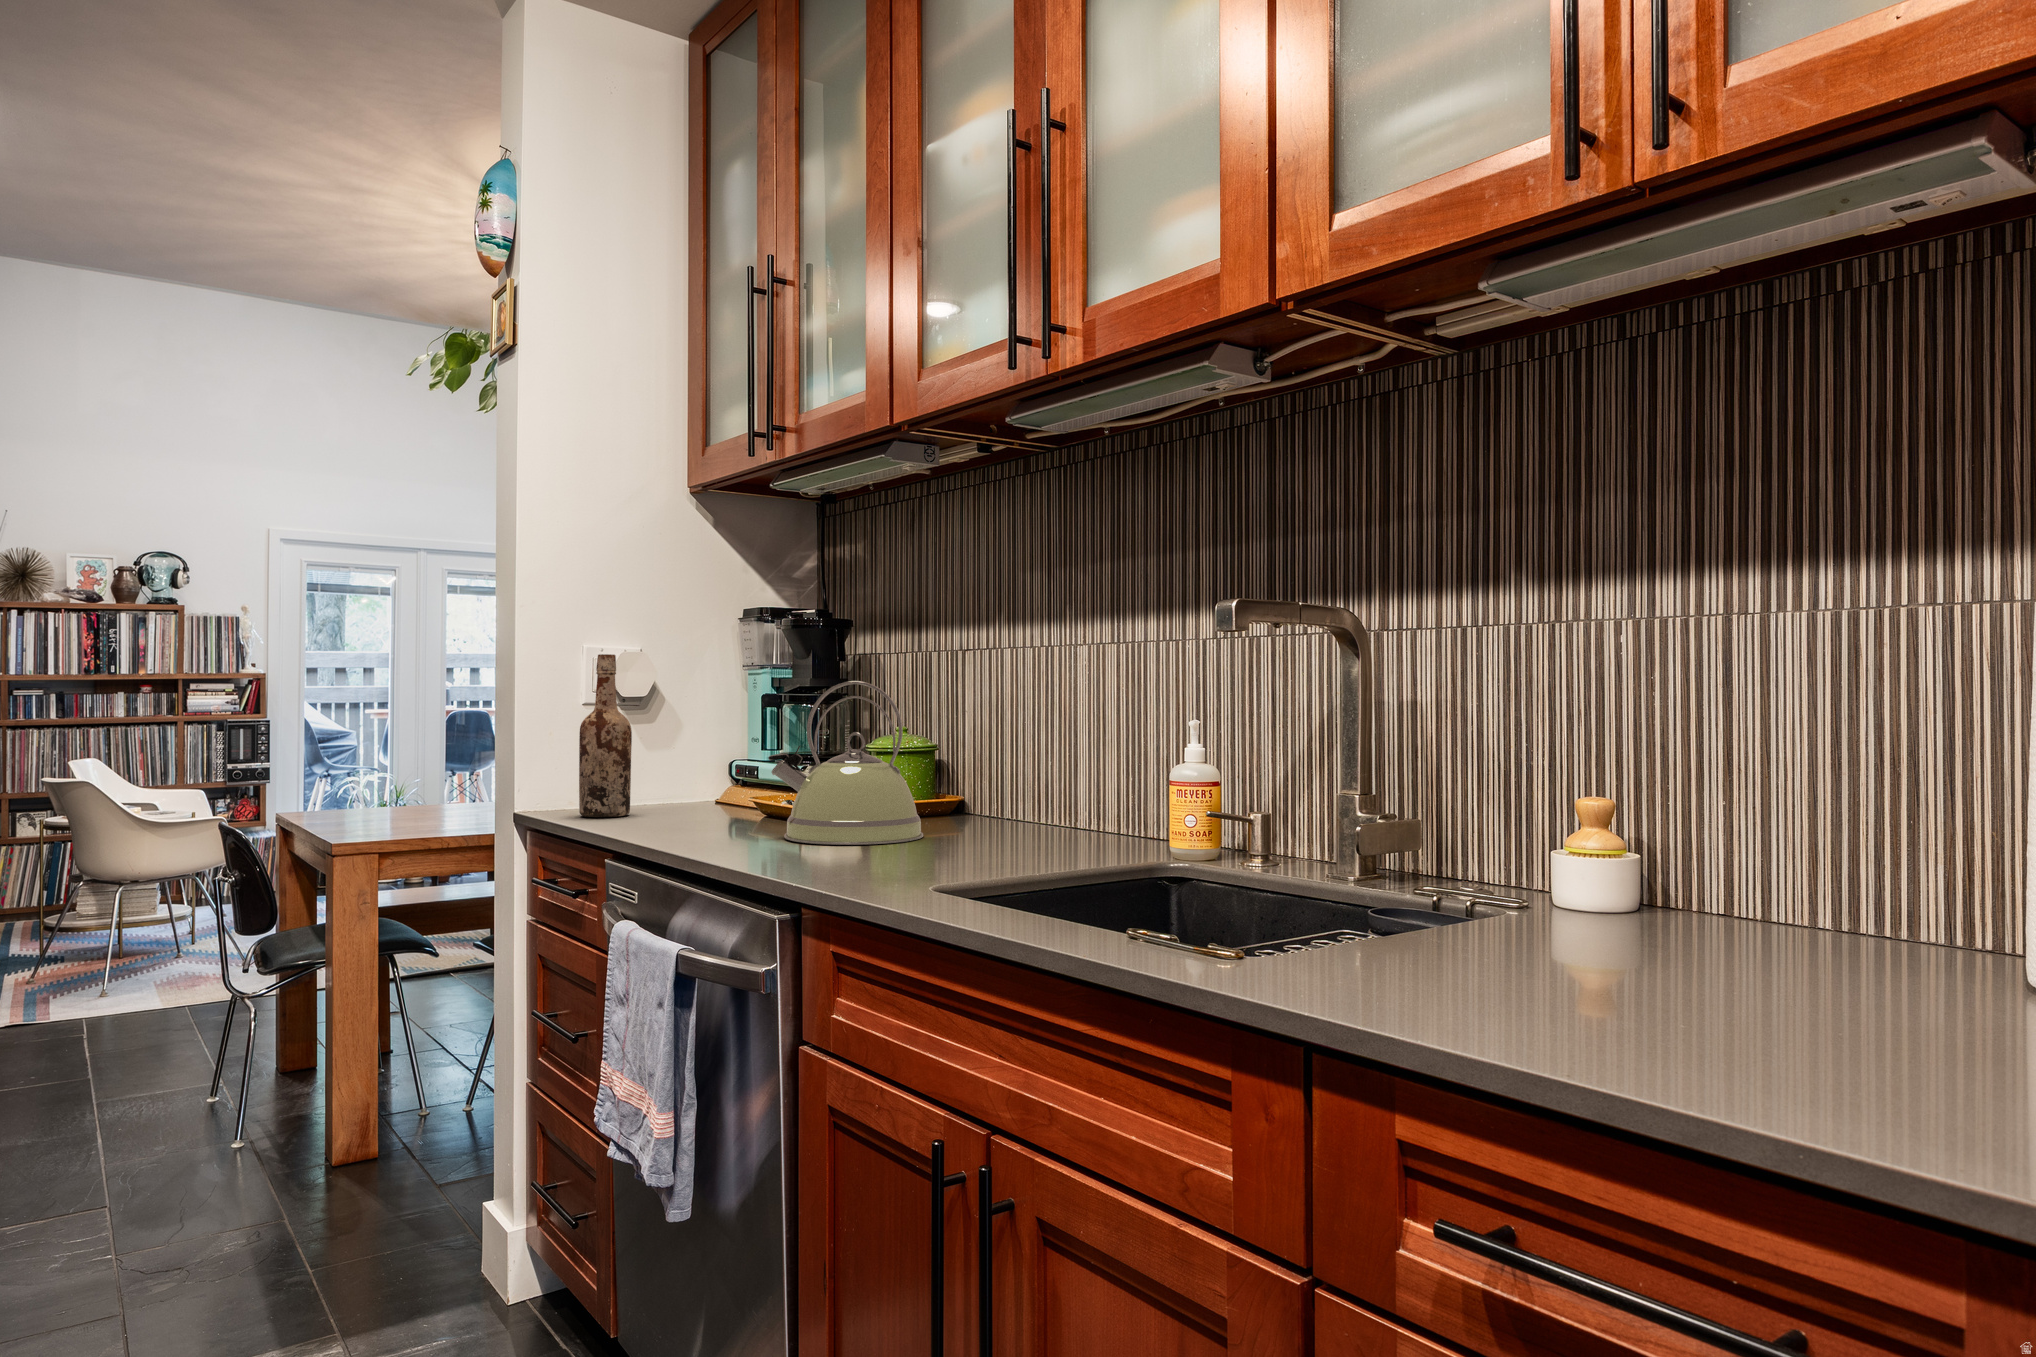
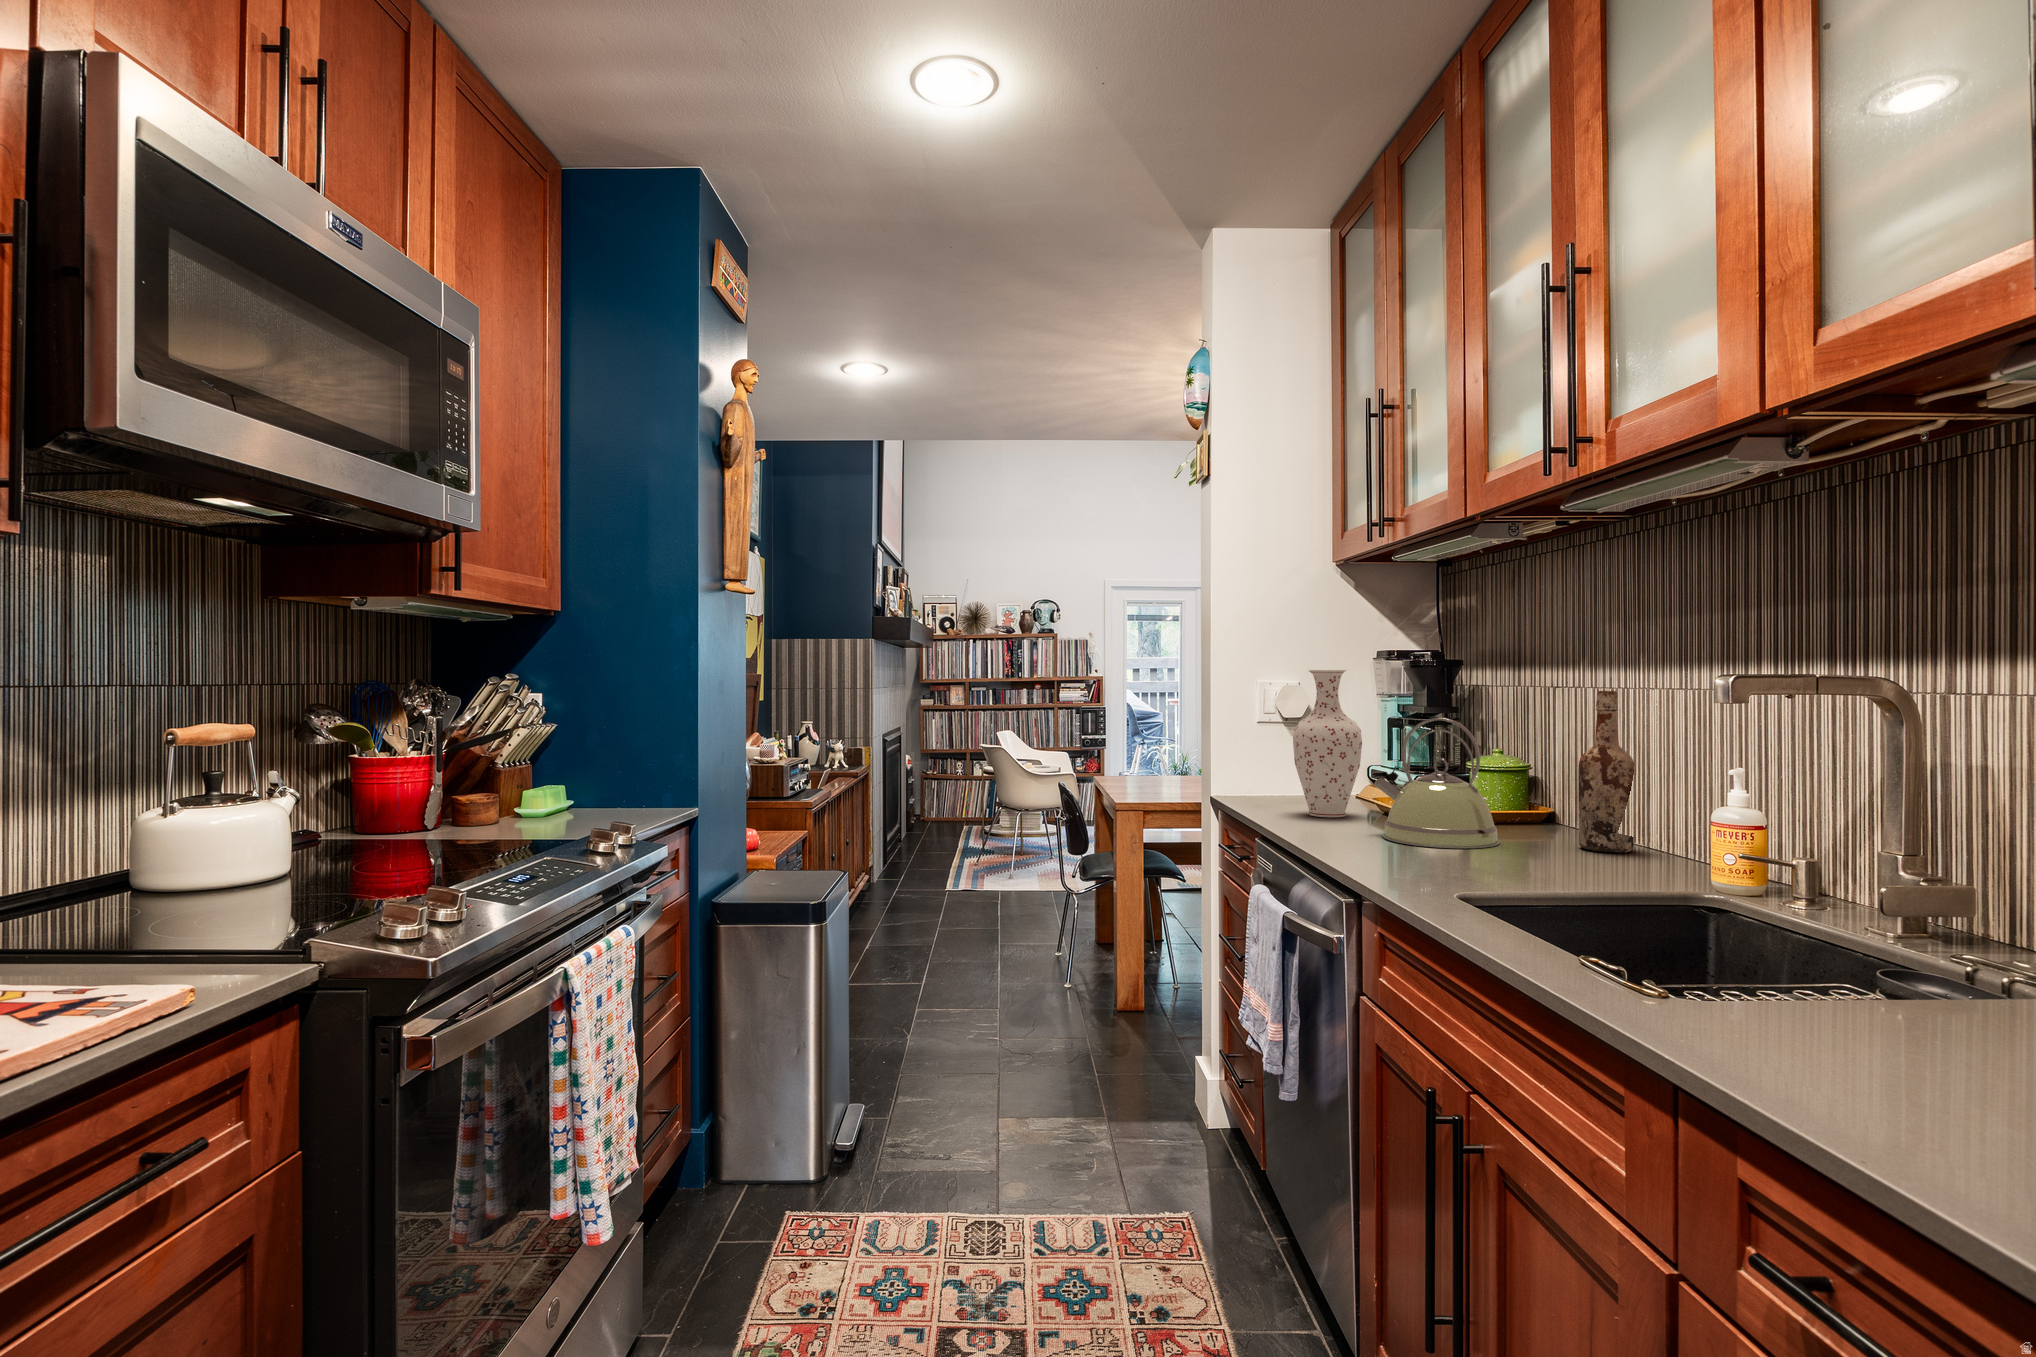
vase: none [647,625,740,825] -> present [1293,670,1362,817]
wine bottle: present [579,654,632,817] -> present [1578,691,1634,852]

